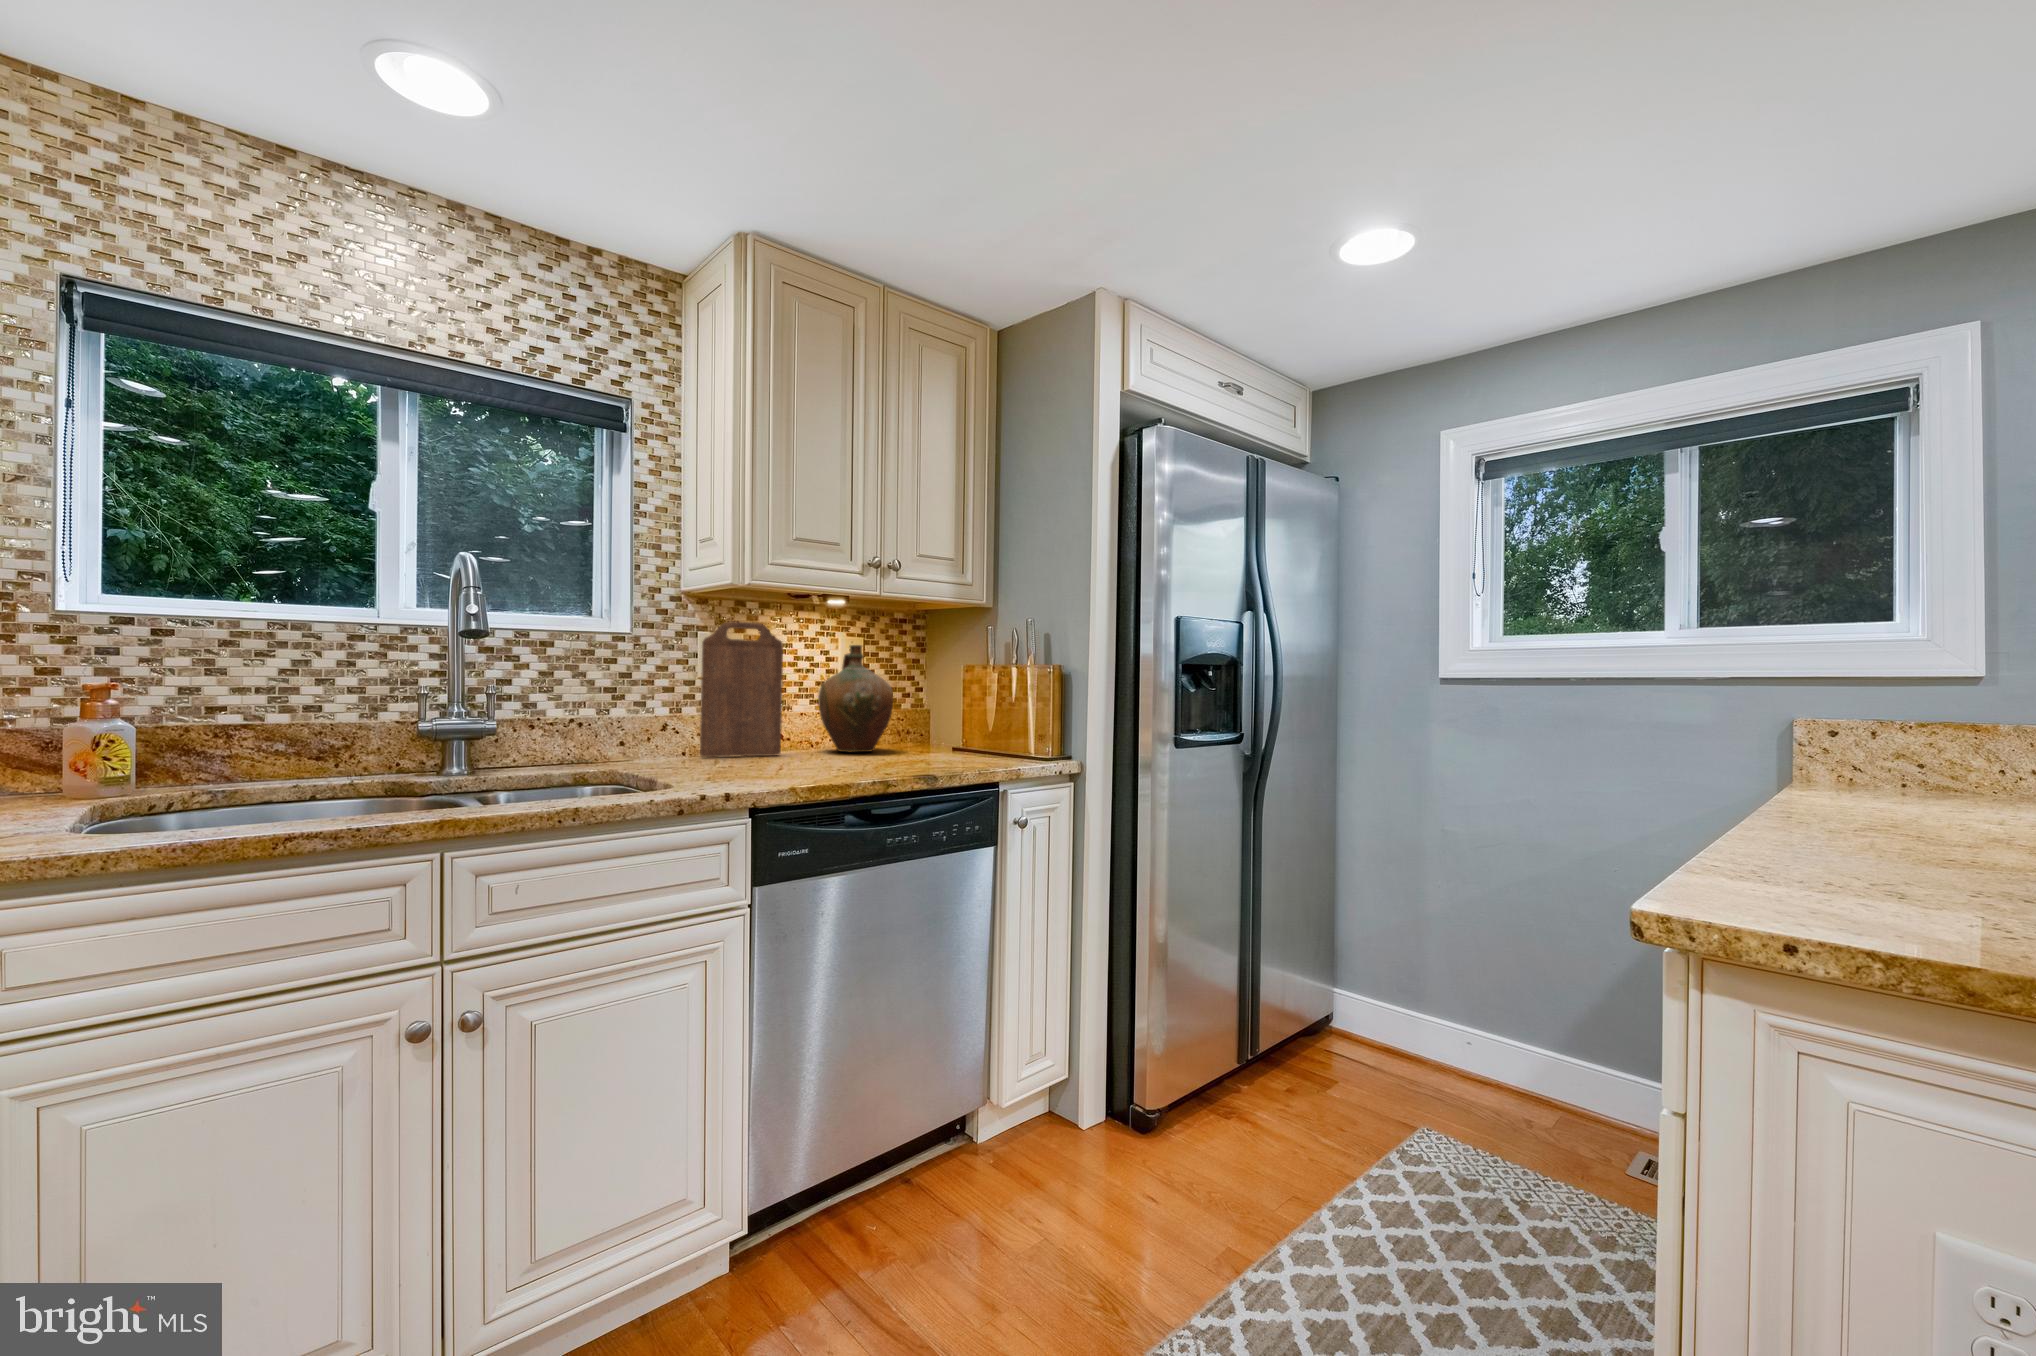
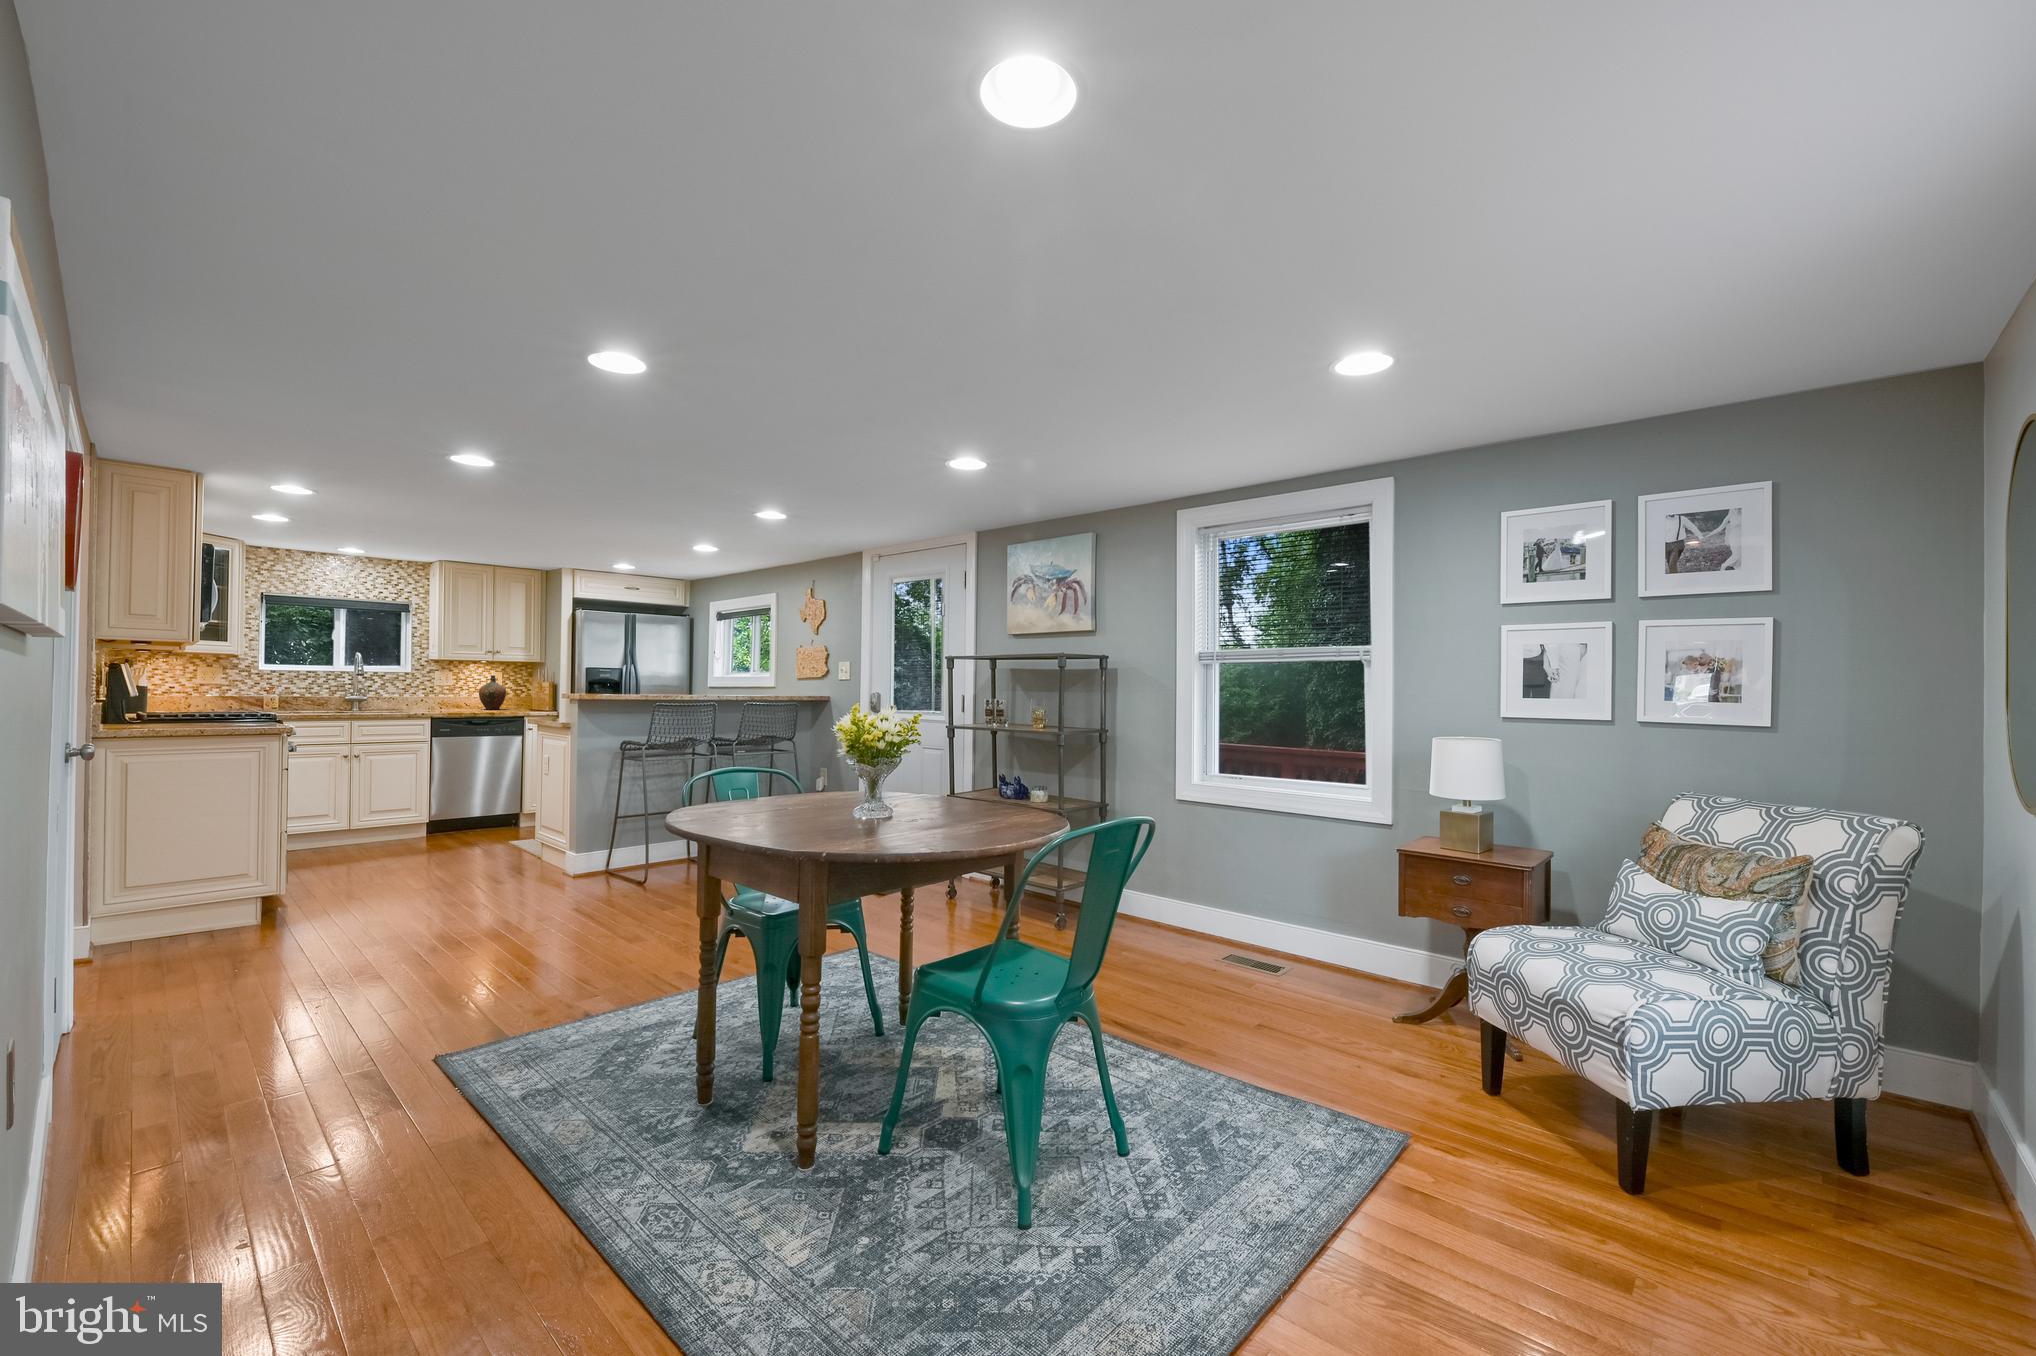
cutting board: present [700,621,783,757] -> none [434,669,464,710]

